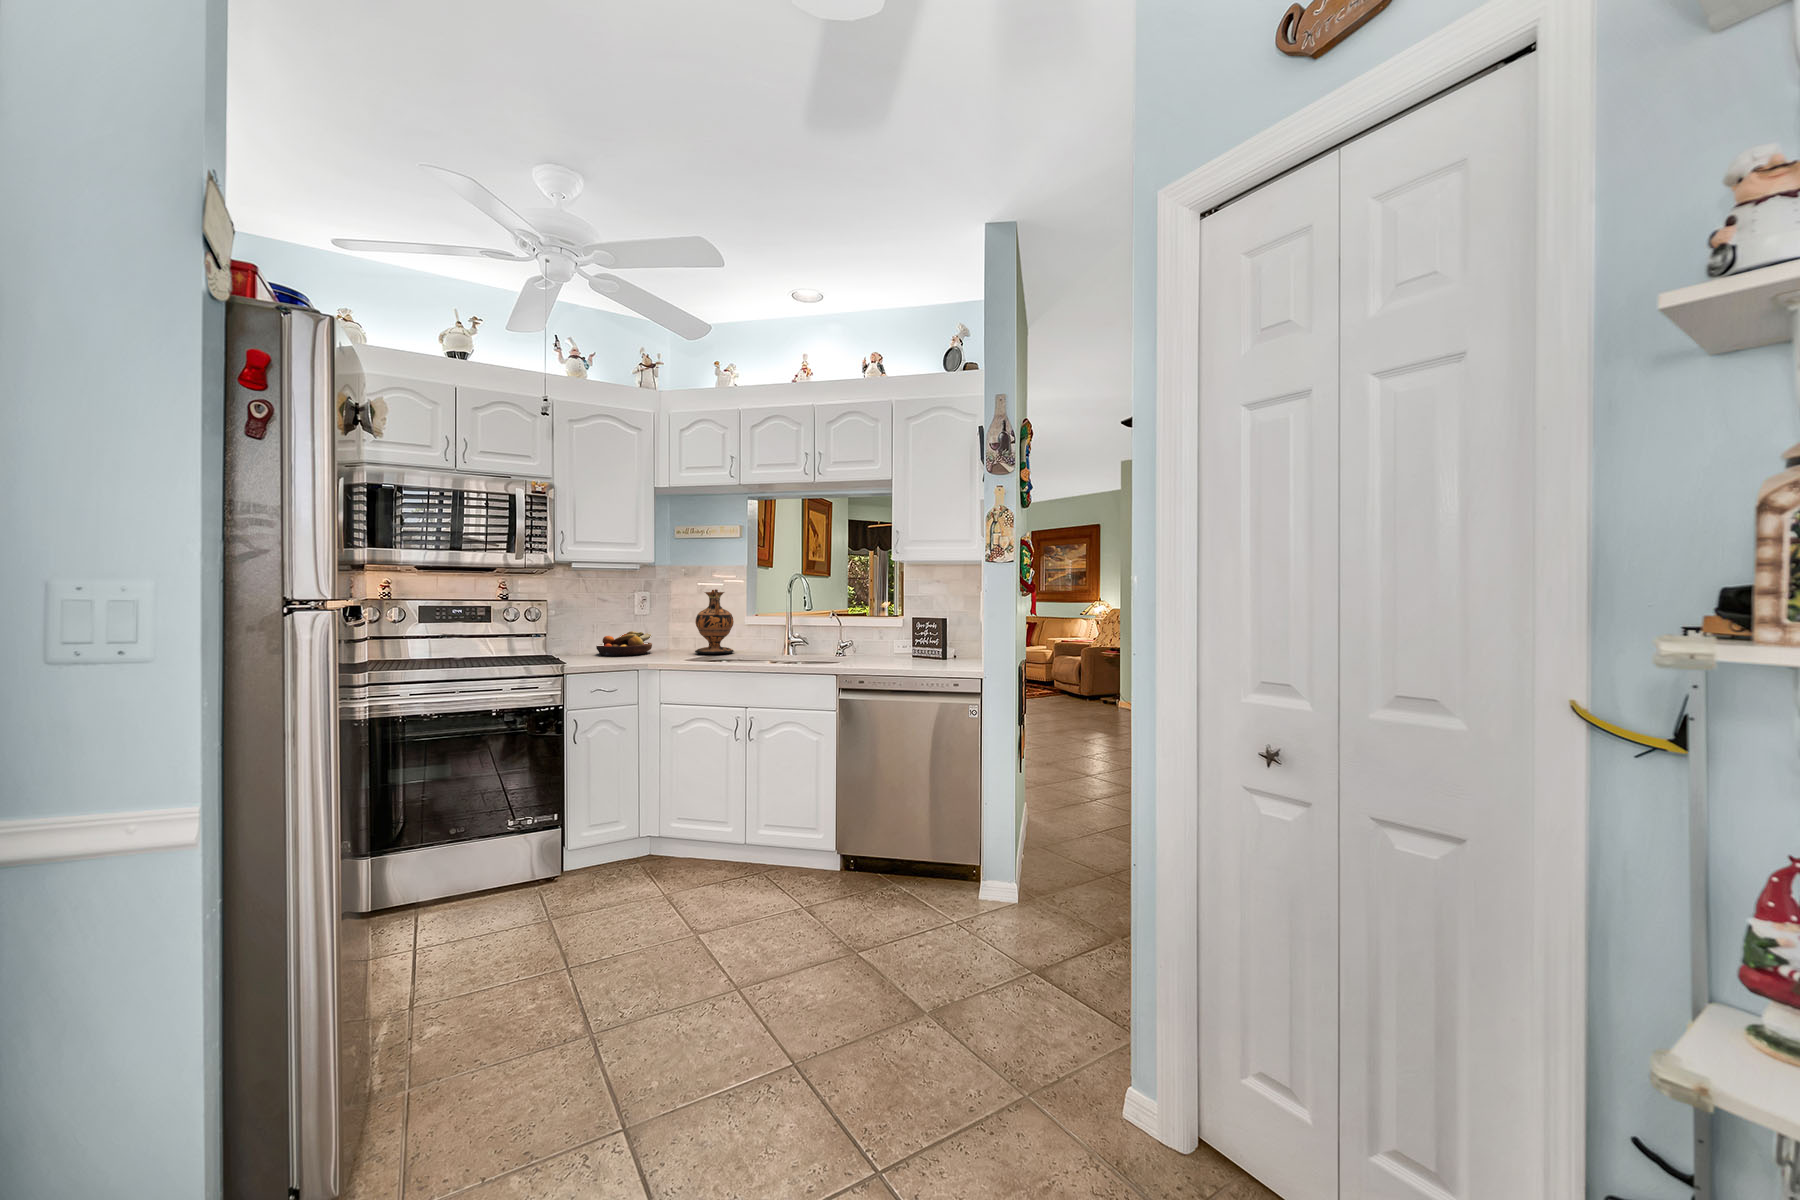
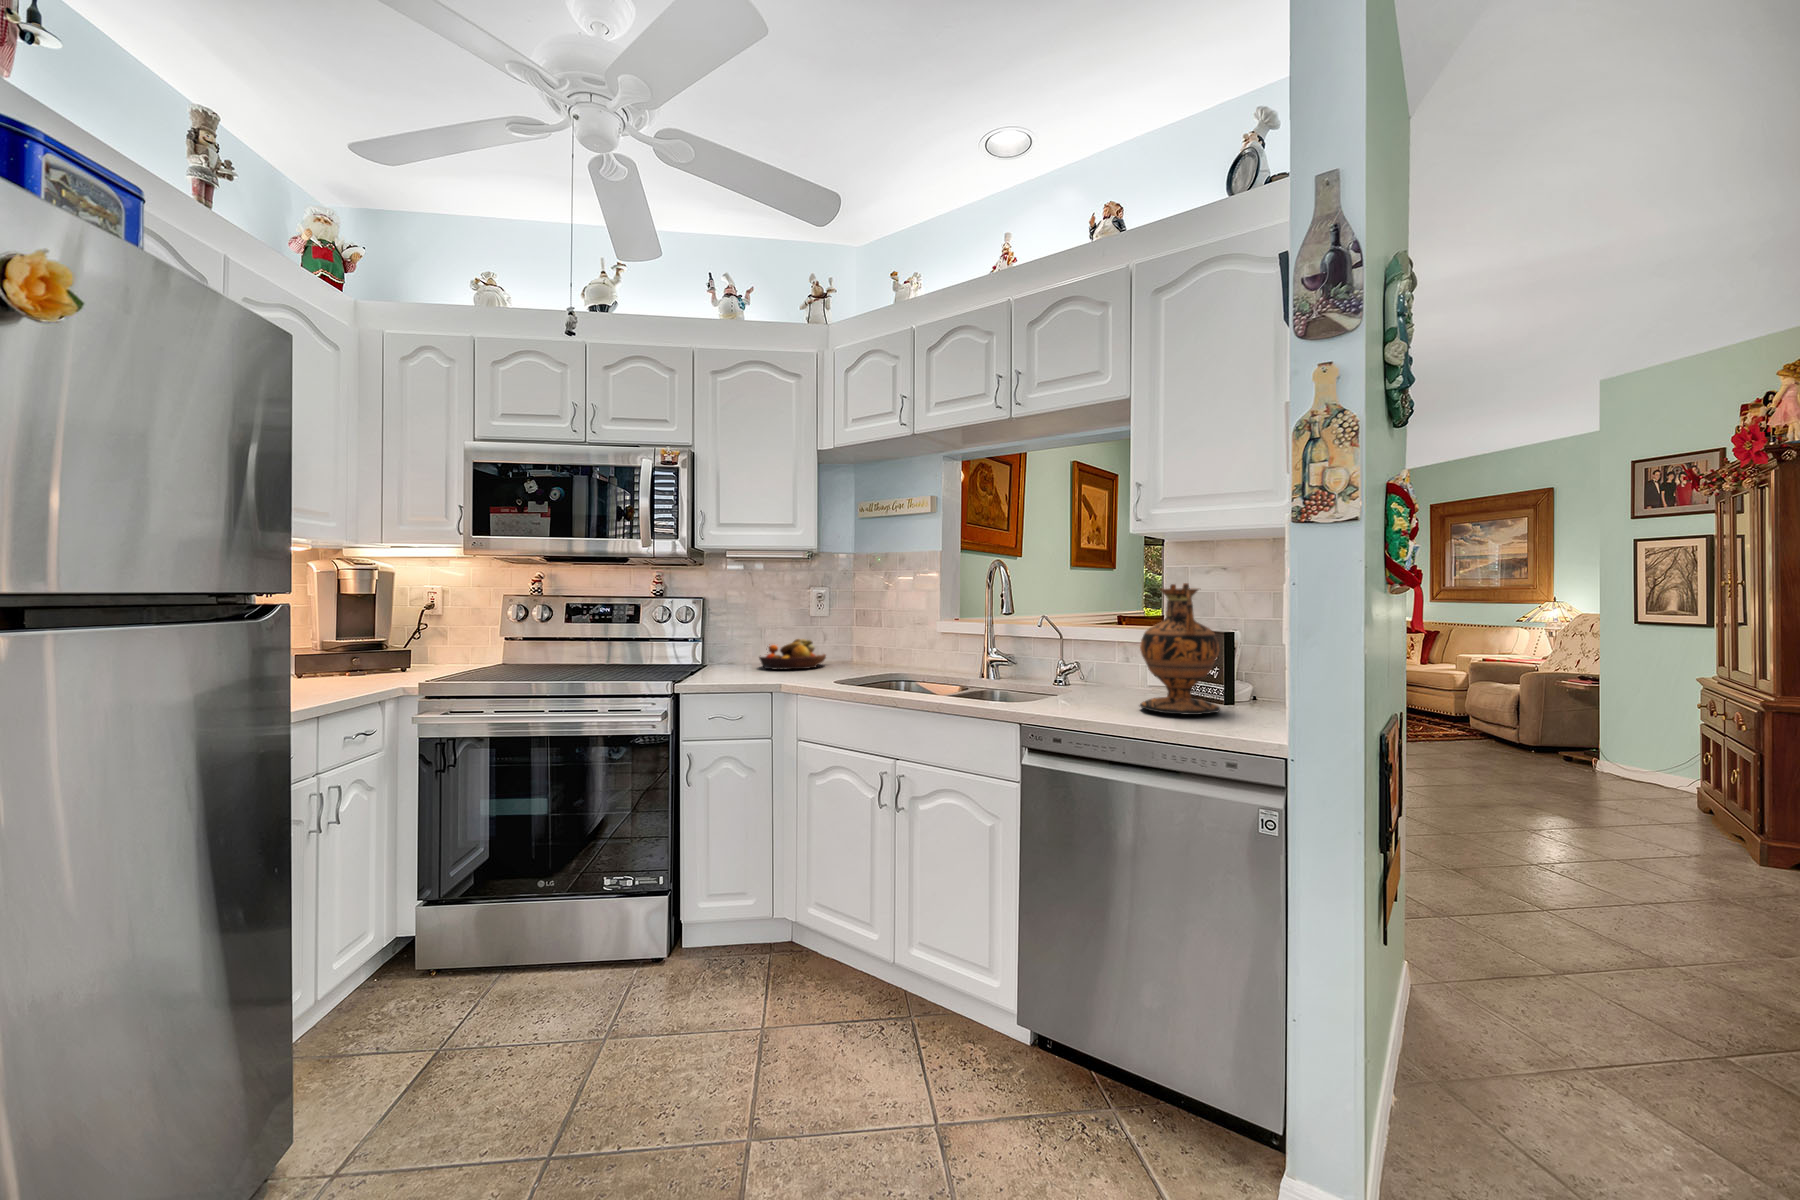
vase: present [695,589,734,654] -> present [1140,583,1220,715]

